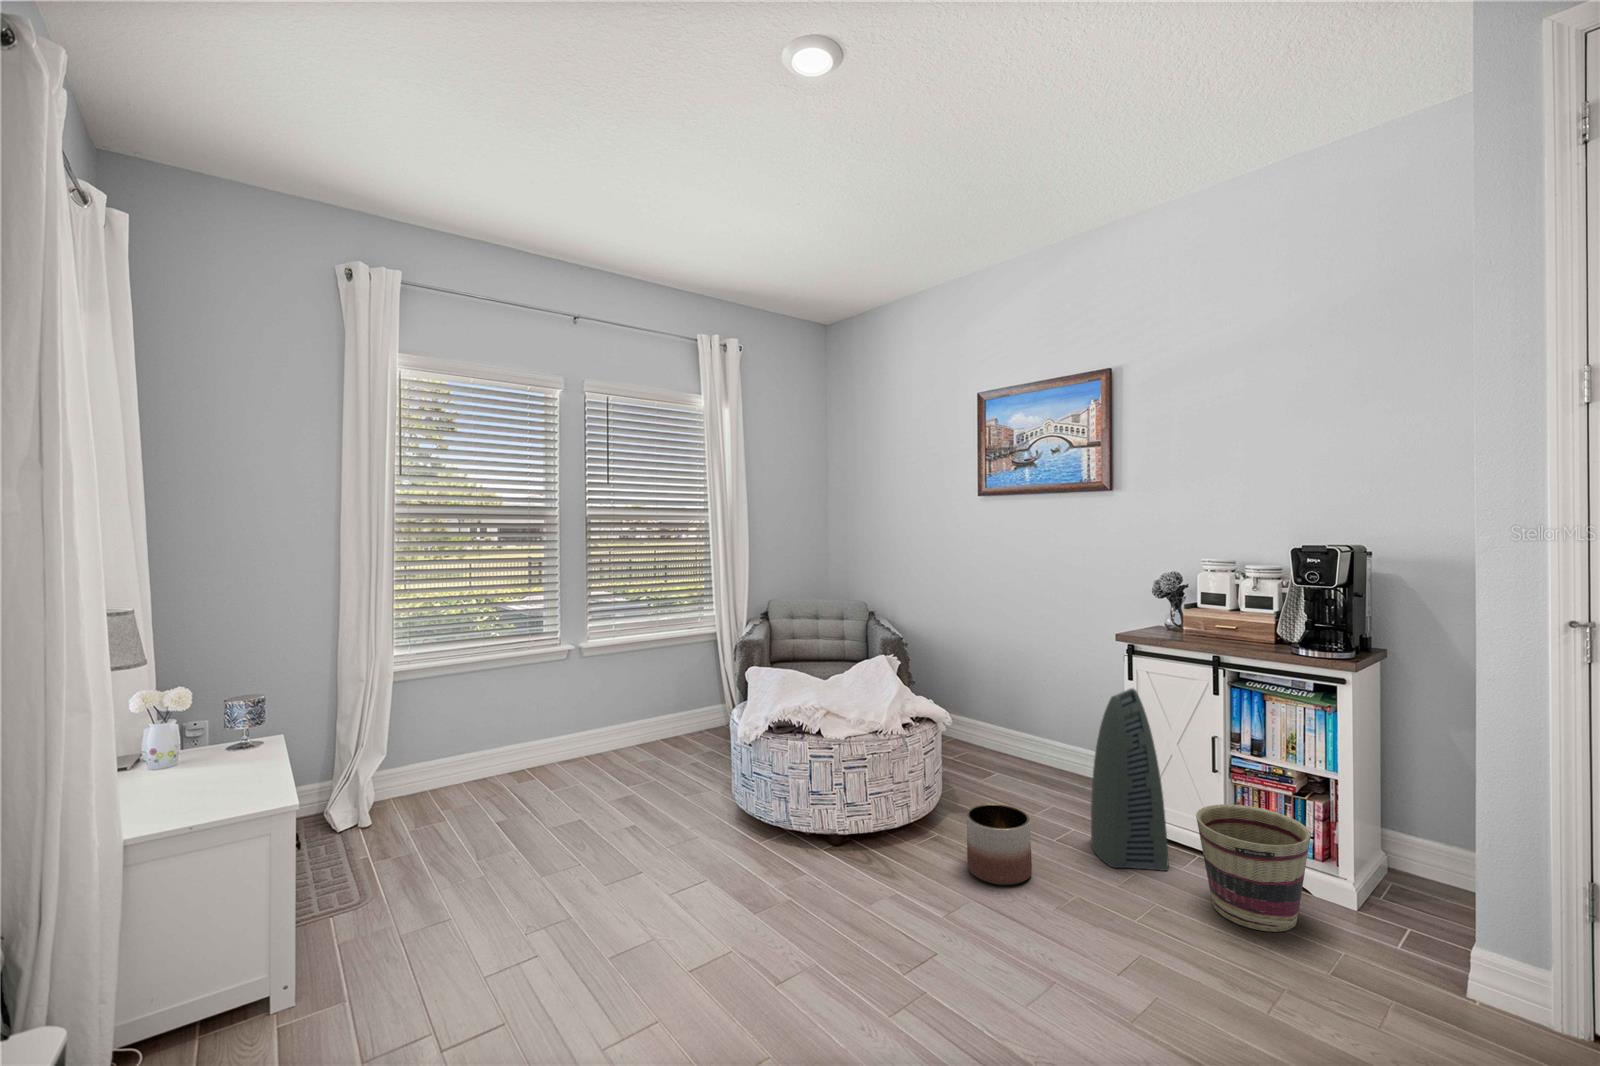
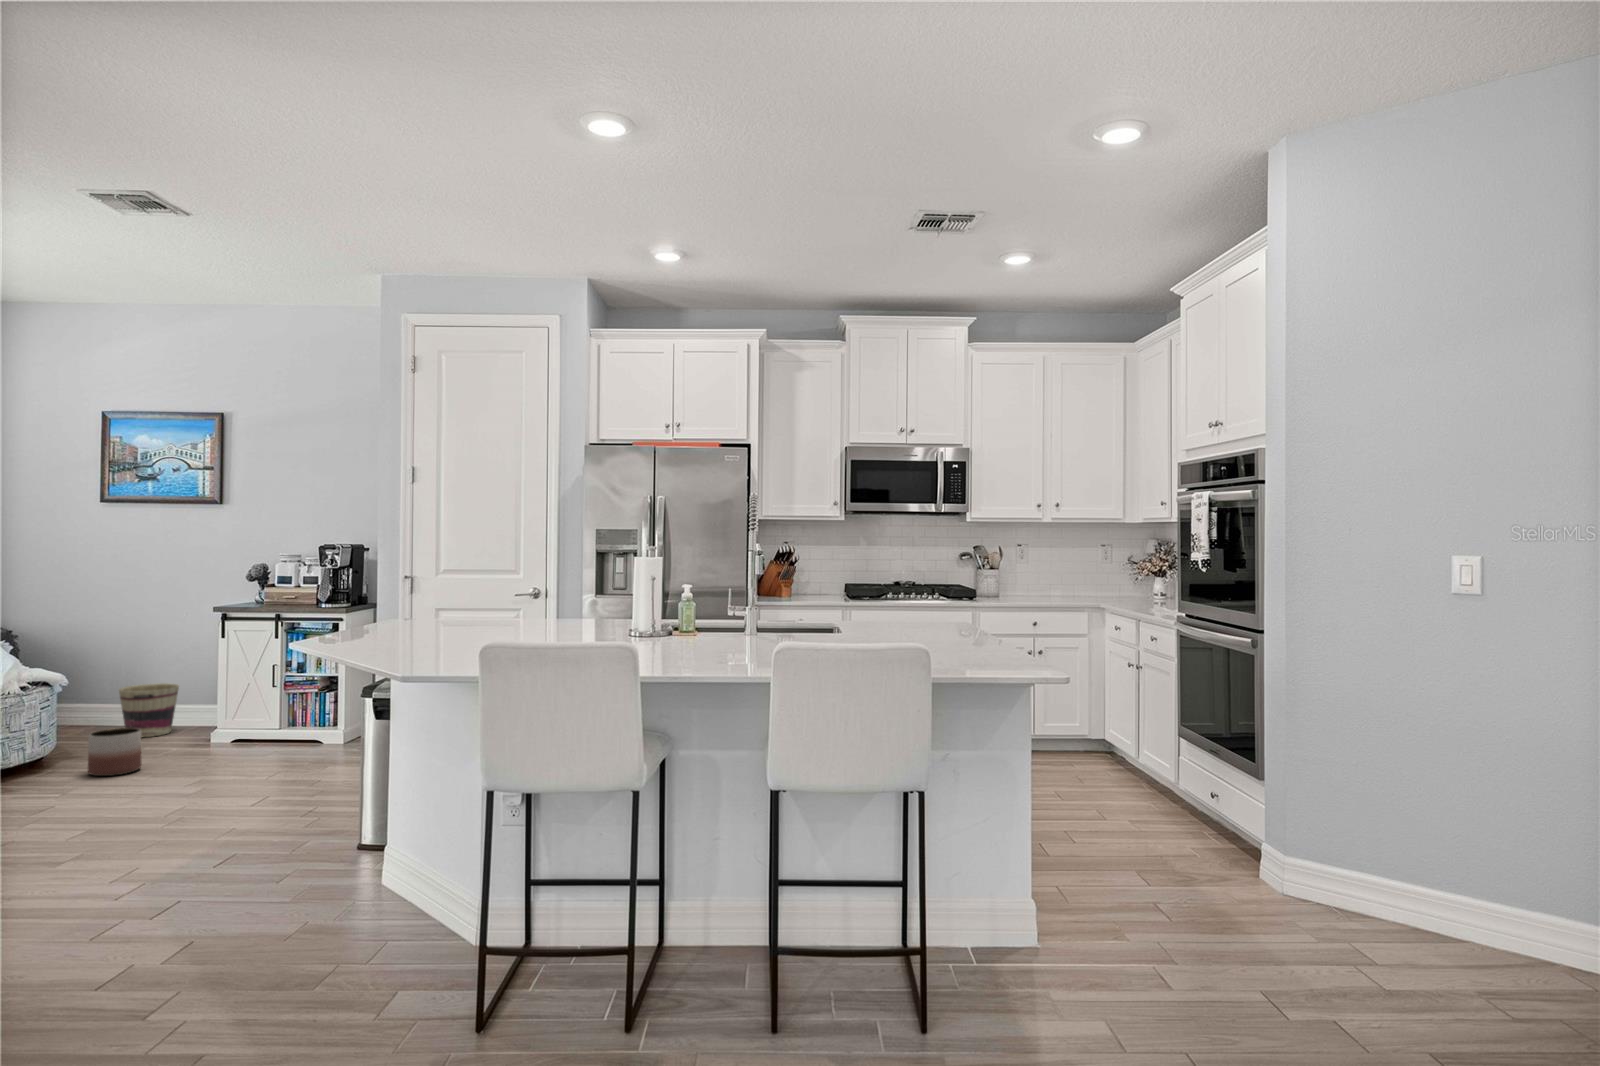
air purifier: present [1091,688,1169,871] -> none [189,641,243,757]
basket: present [1196,804,1310,932] -> present [119,683,179,737]

